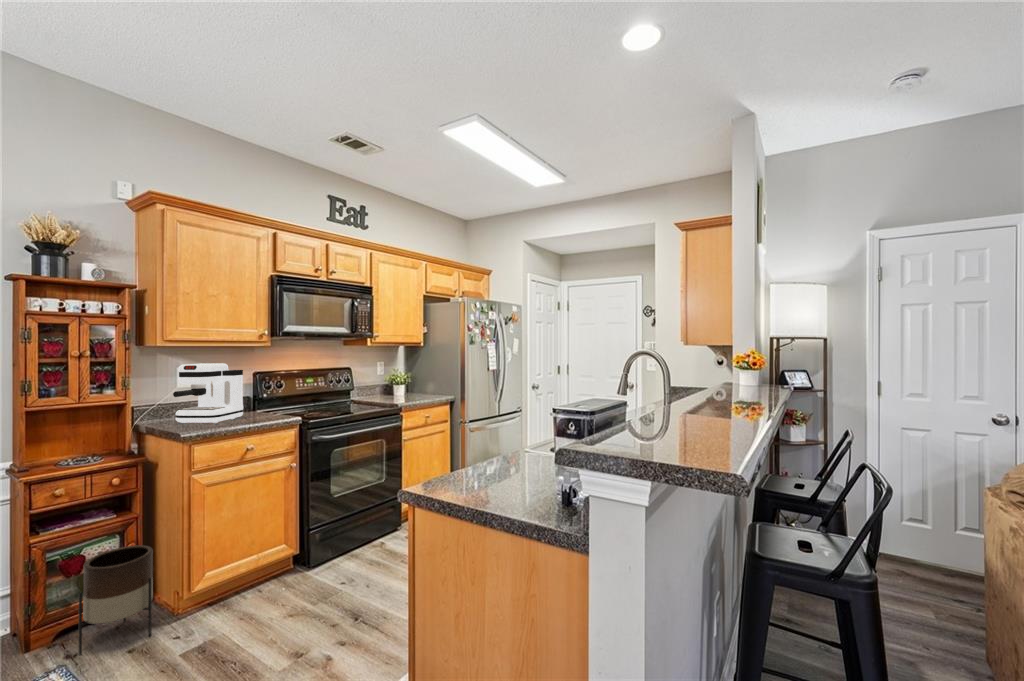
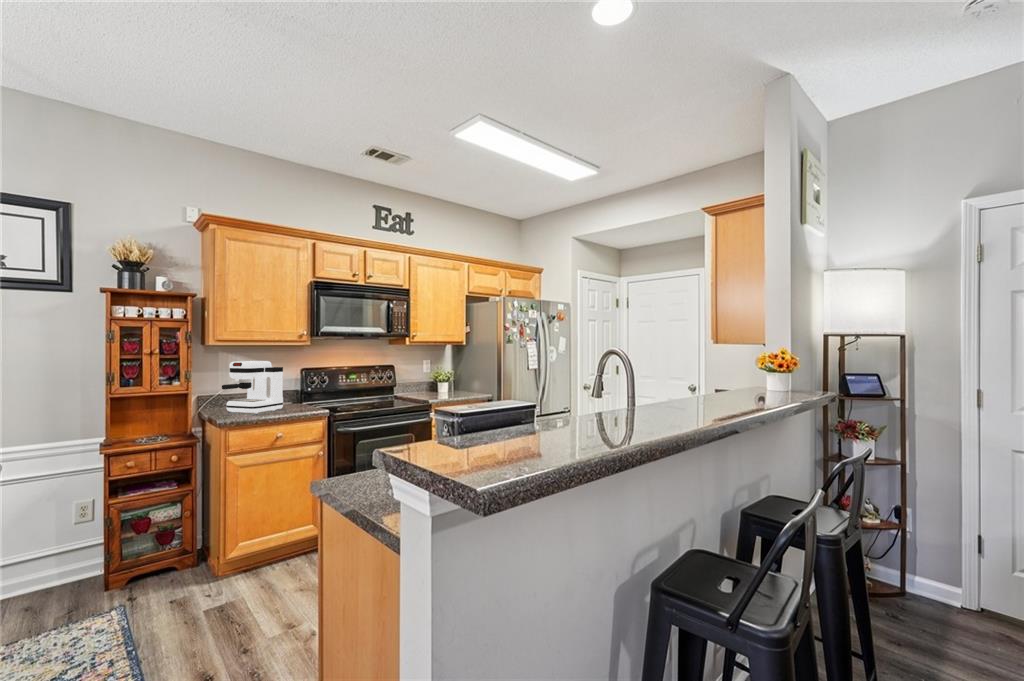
planter: present [78,545,153,655] -> none [140,513,199,598]

